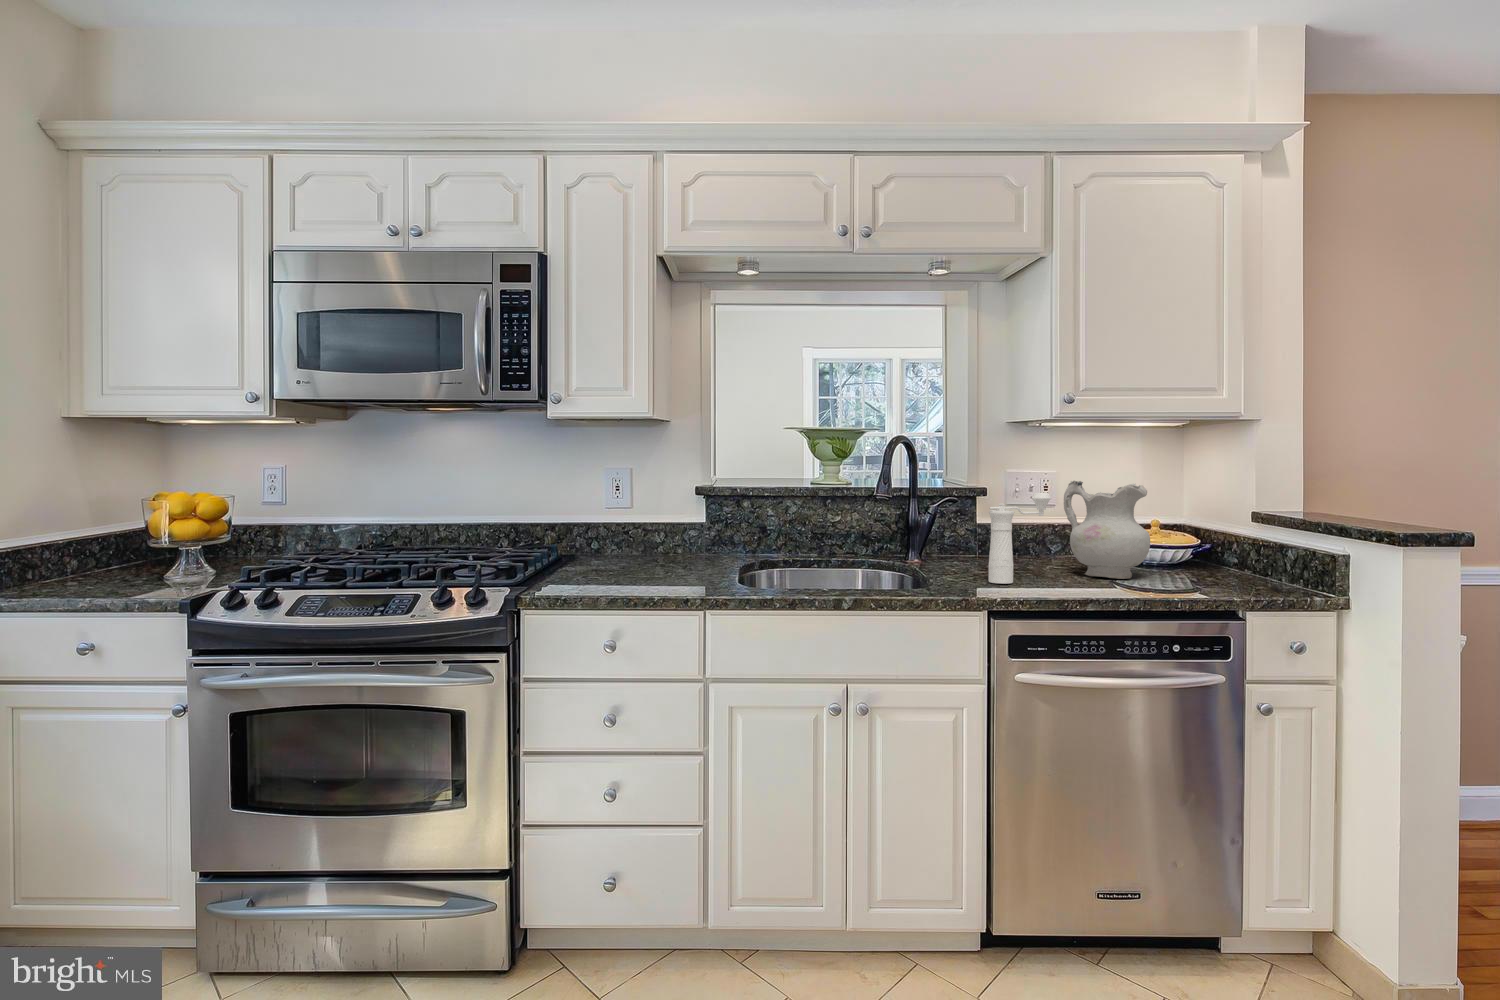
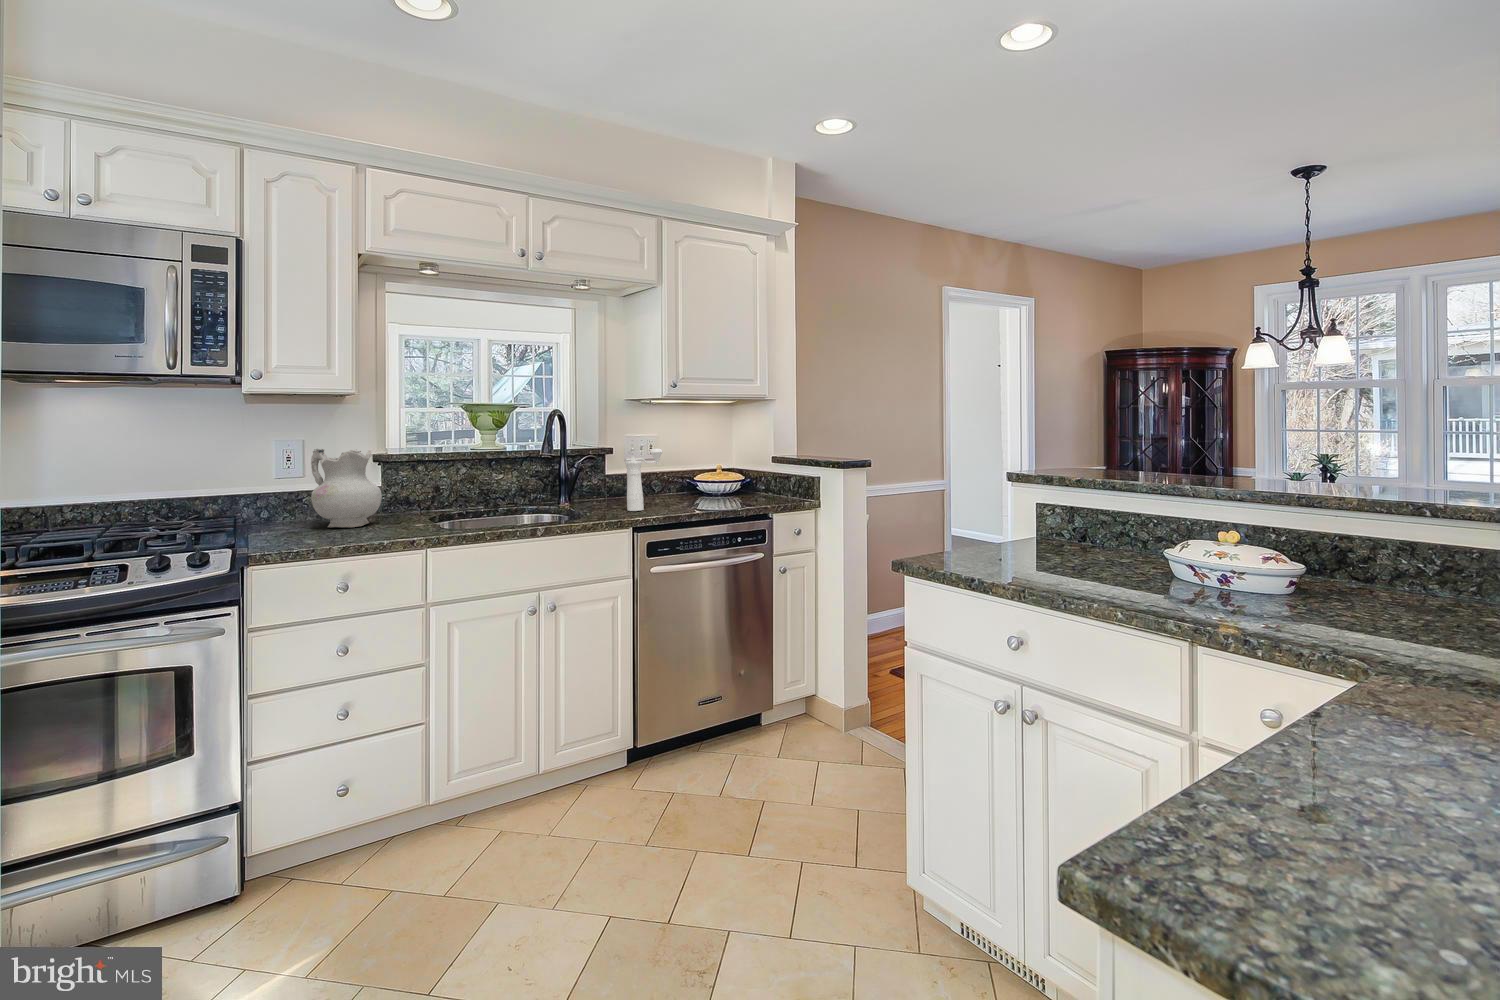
ceramic pitcher: present [1064,481,1150,579] -> present [311,449,382,527]

